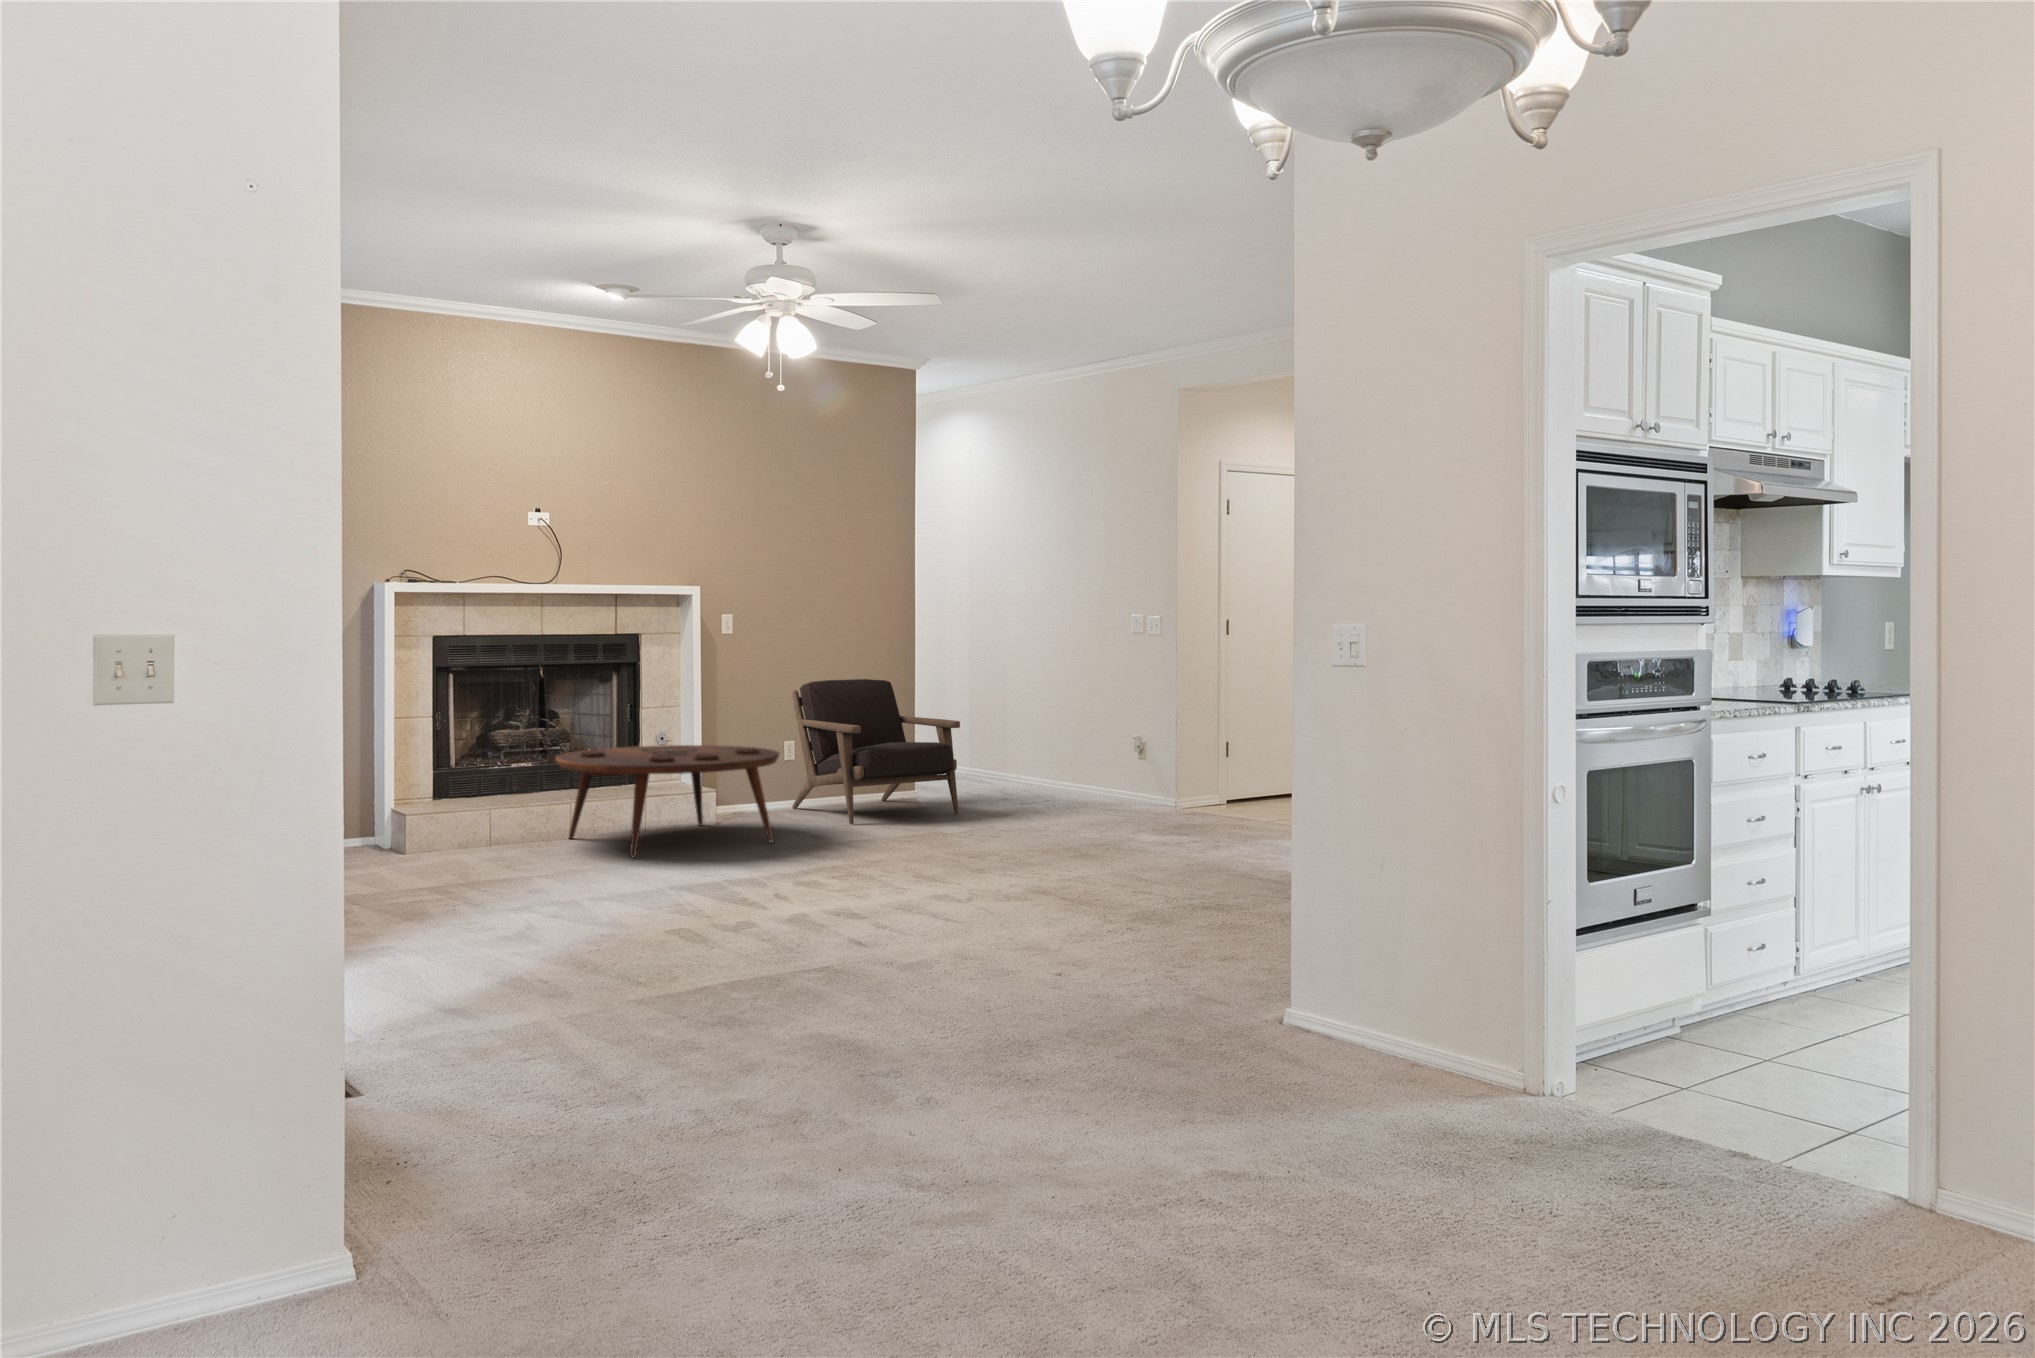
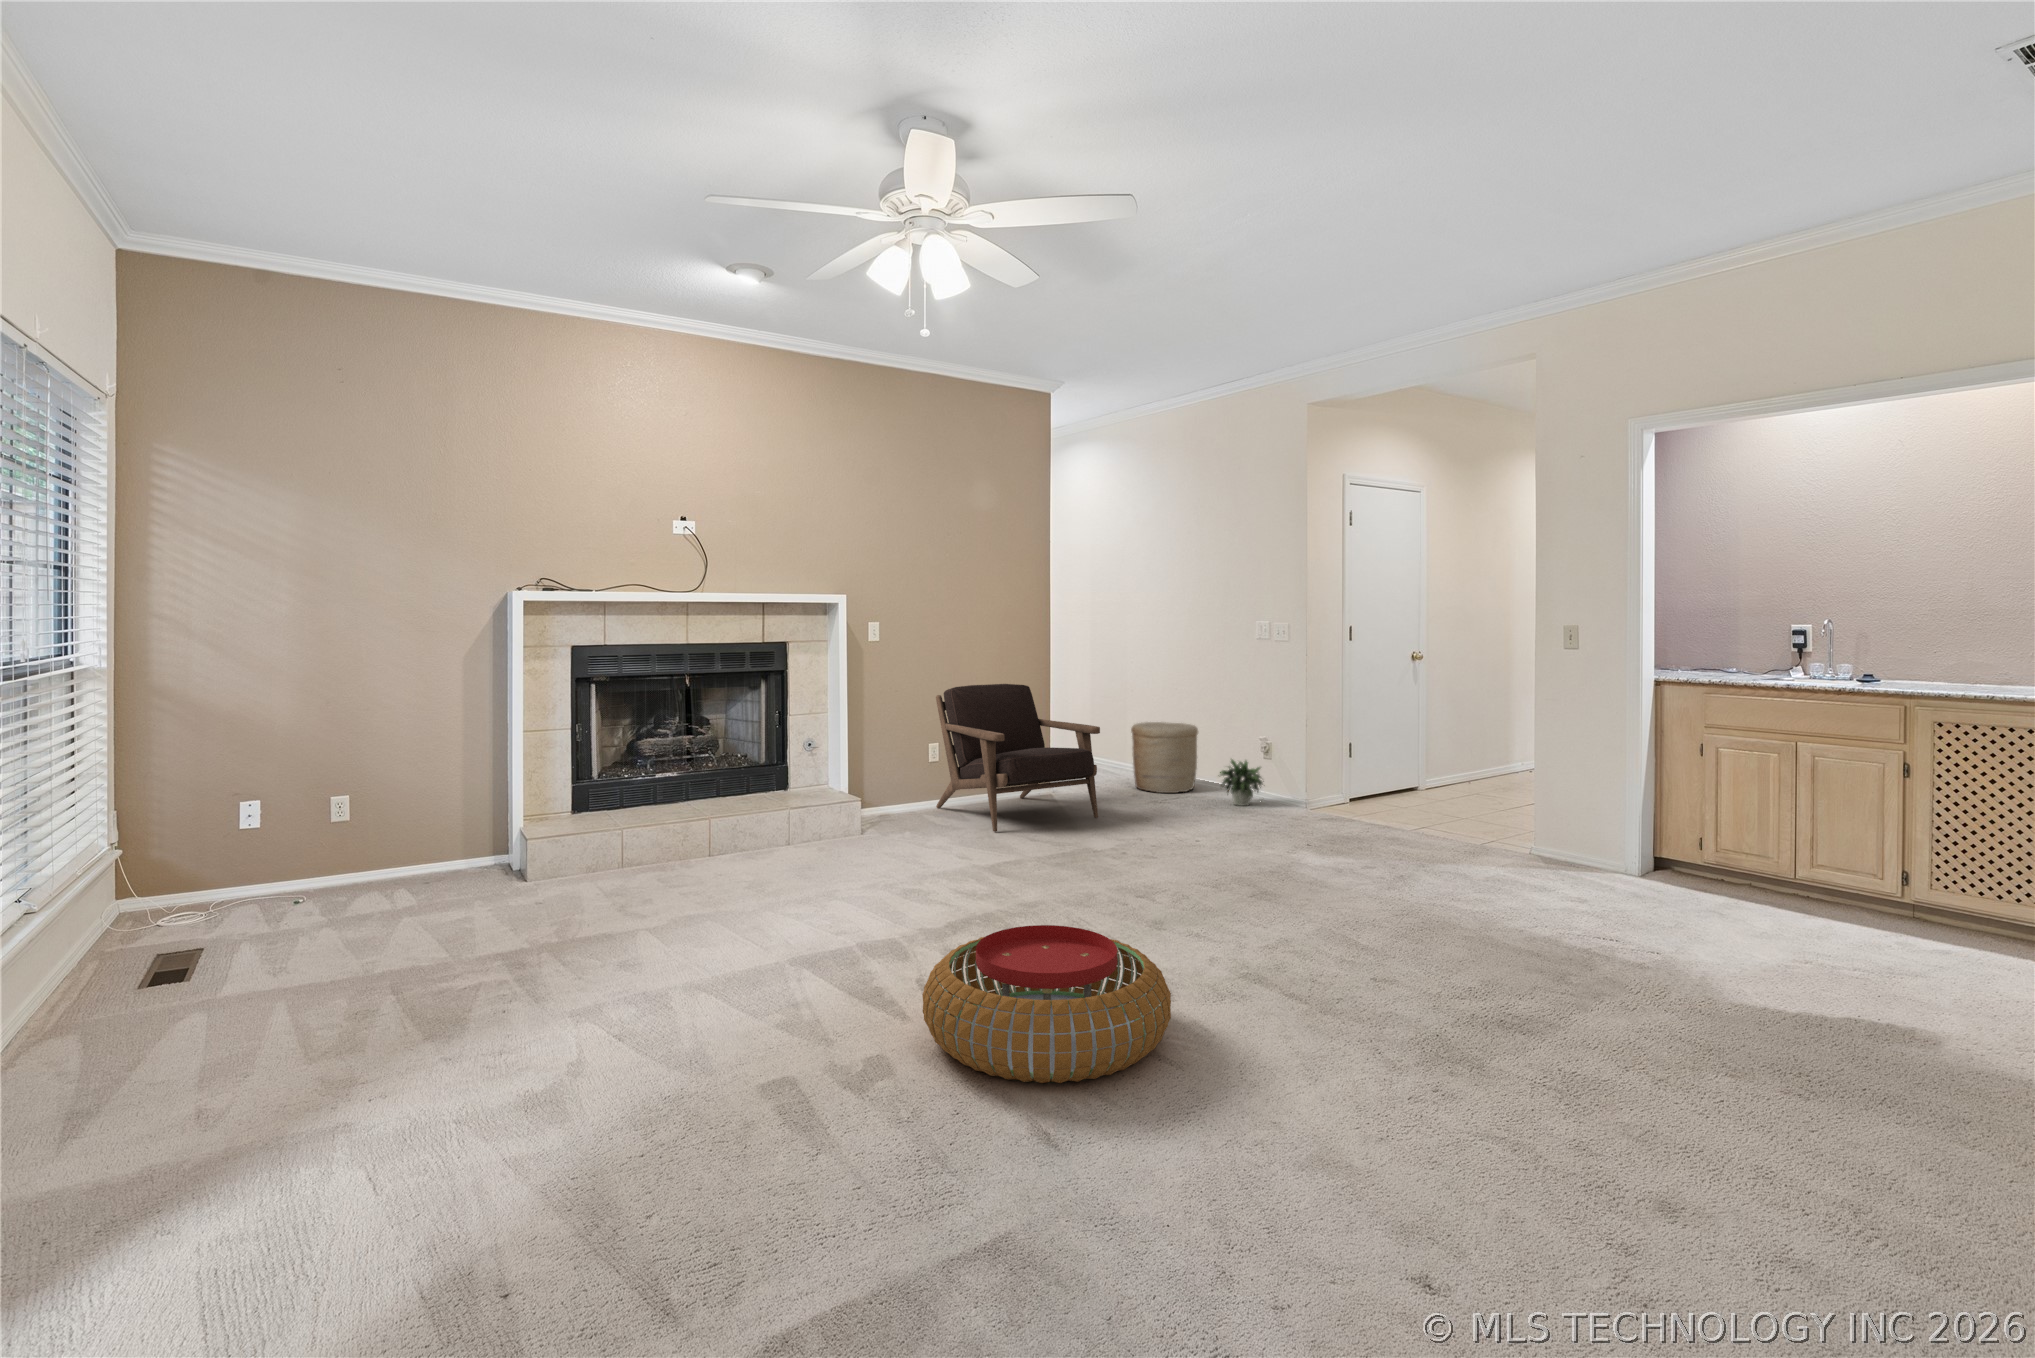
woven basket: none [1003,723,1073,796] -> present [1131,722,1198,793]
coffee table: present [556,745,779,857] -> none [694,752,924,883]
potted plant: none [1086,757,1136,805] -> present [1220,759,1263,806]
pouf: none [779,851,969,944] -> present [922,925,1171,1083]

